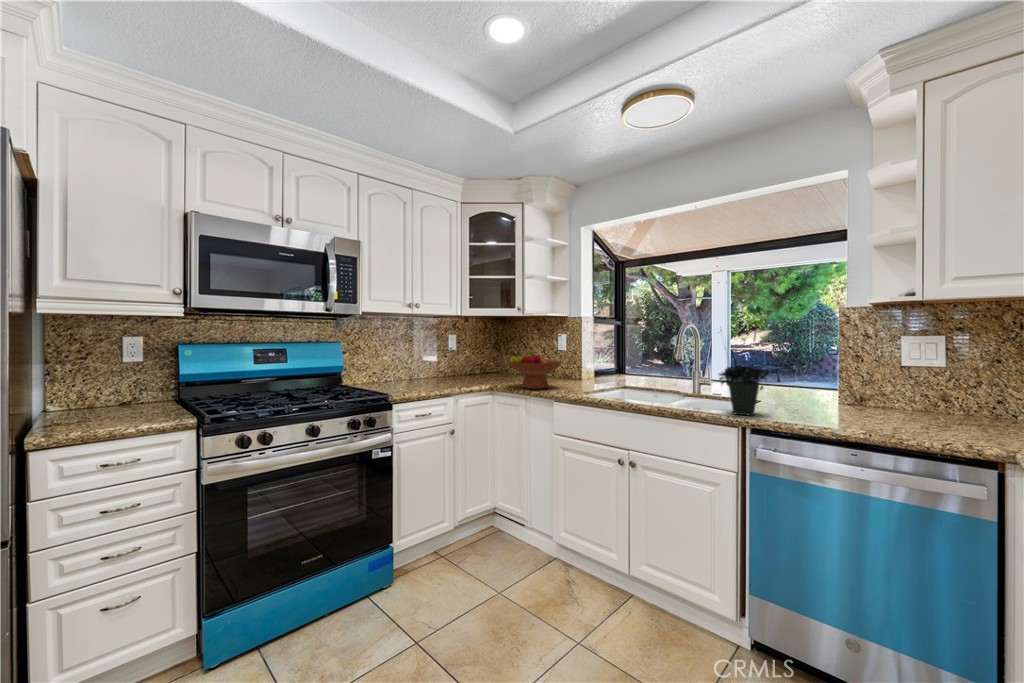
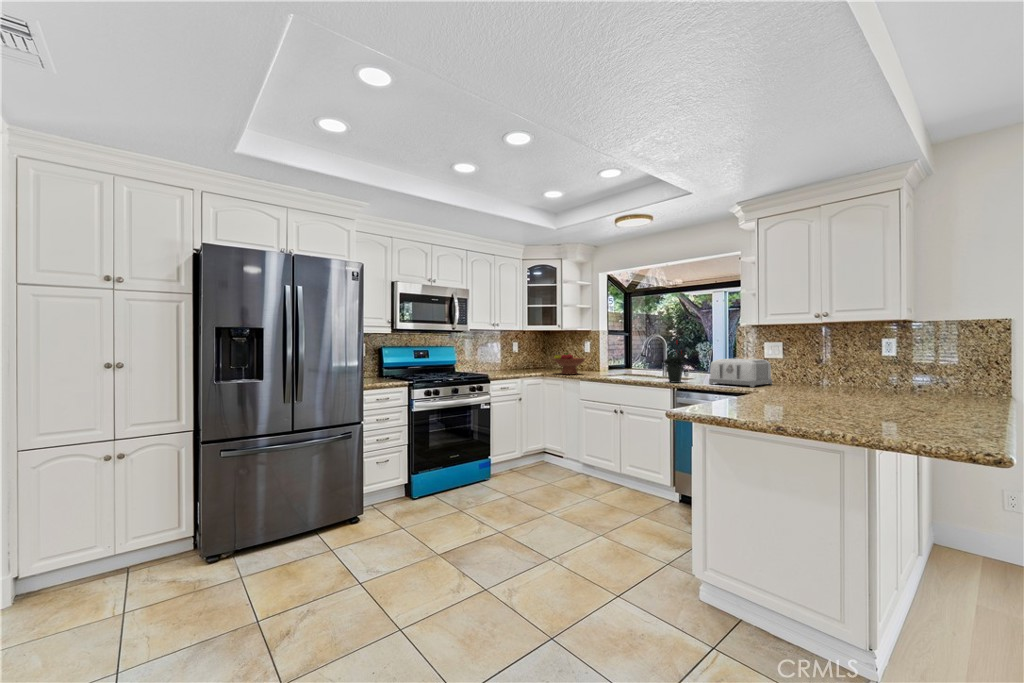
toaster: none [821,368,942,435] -> present [709,359,772,387]

